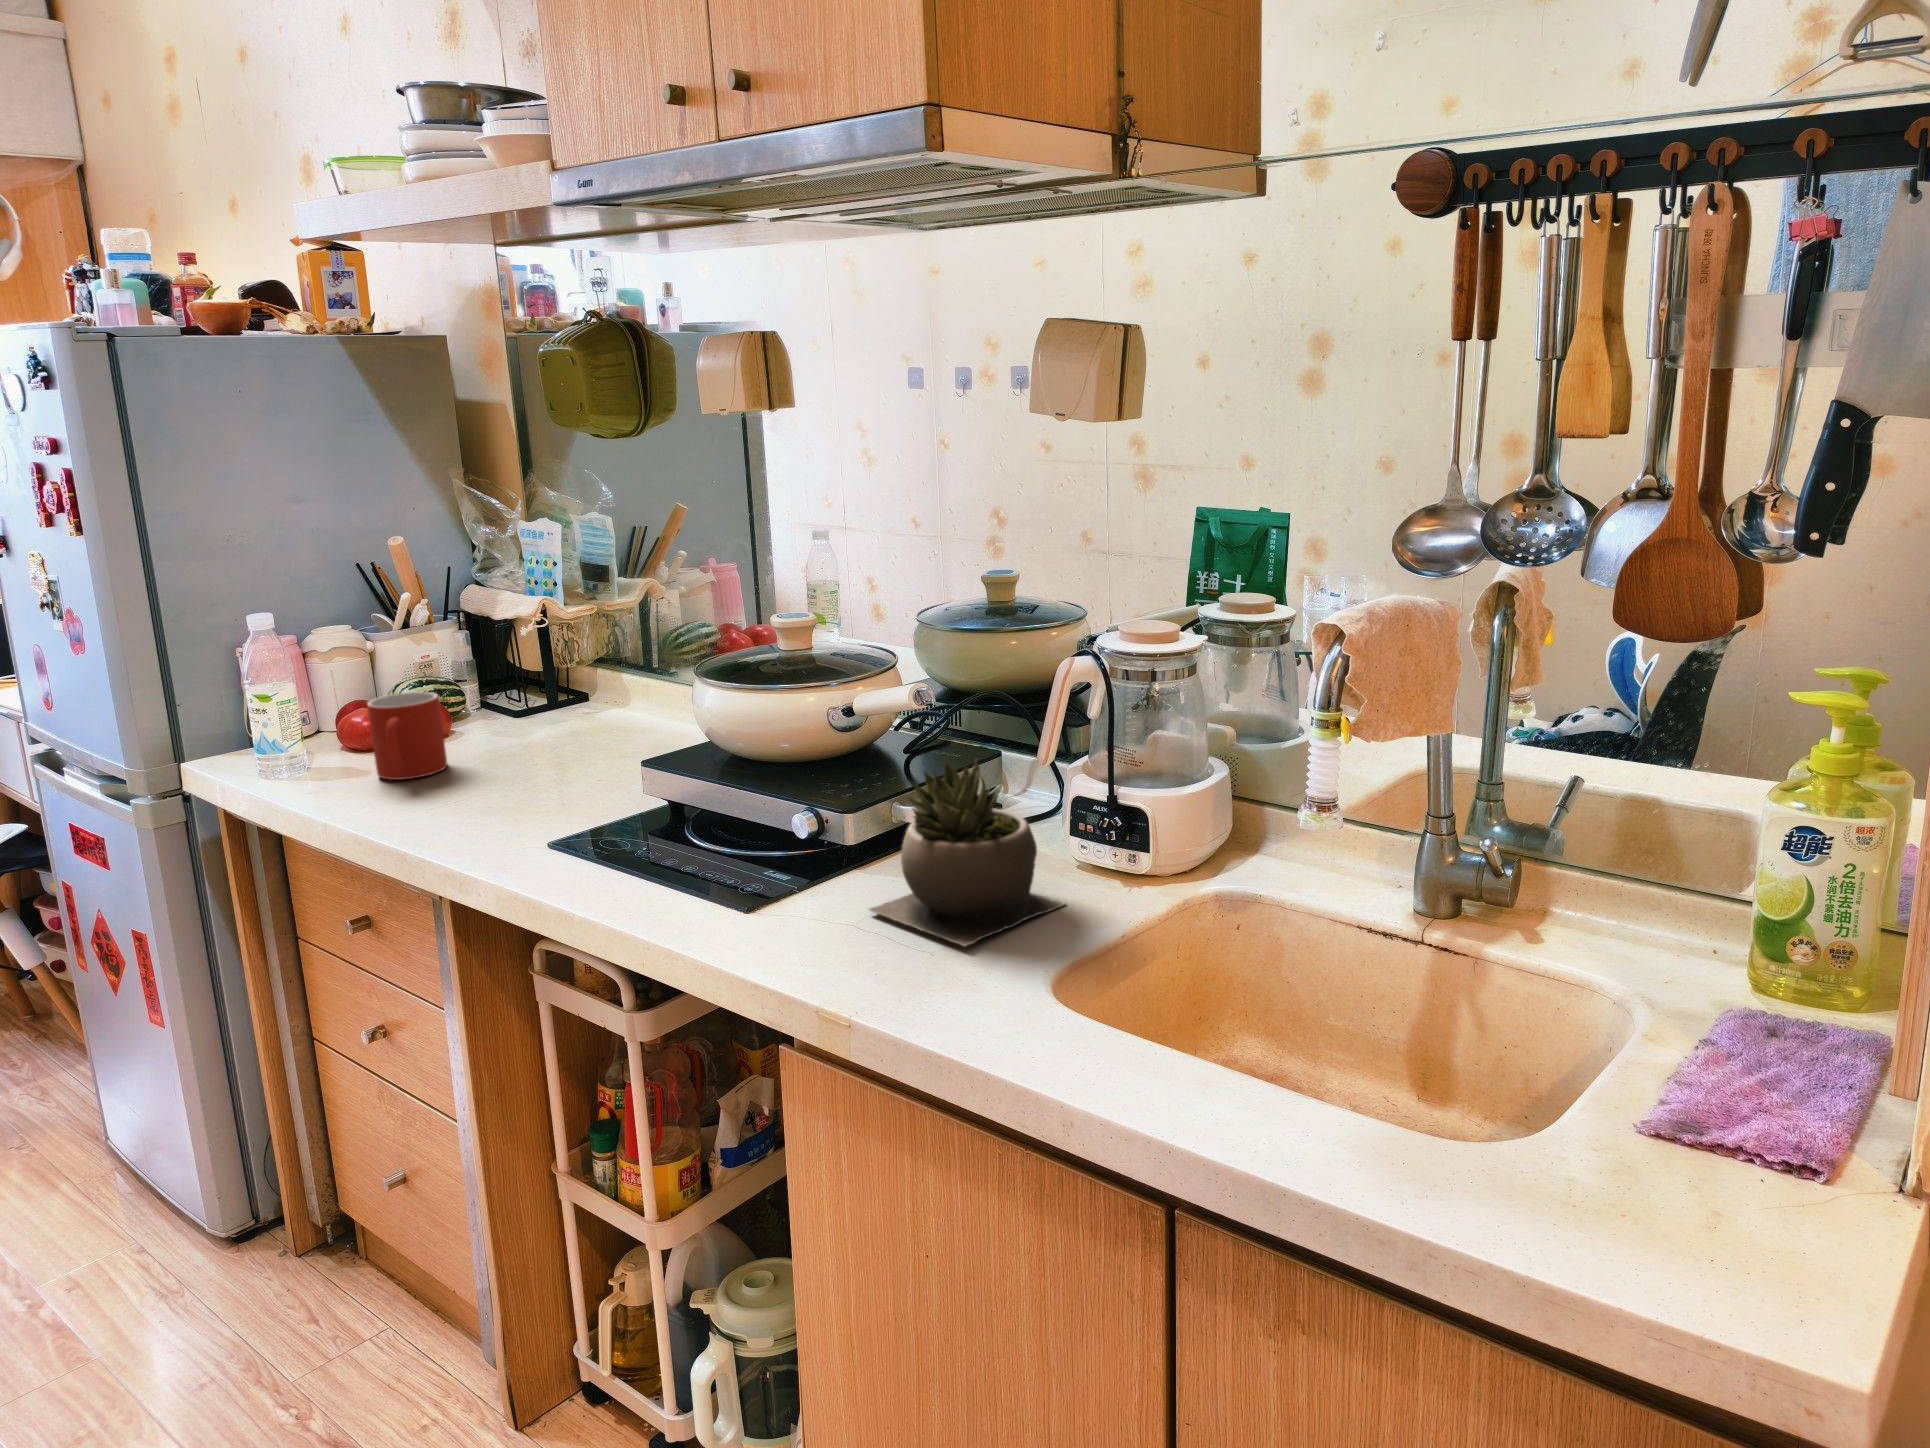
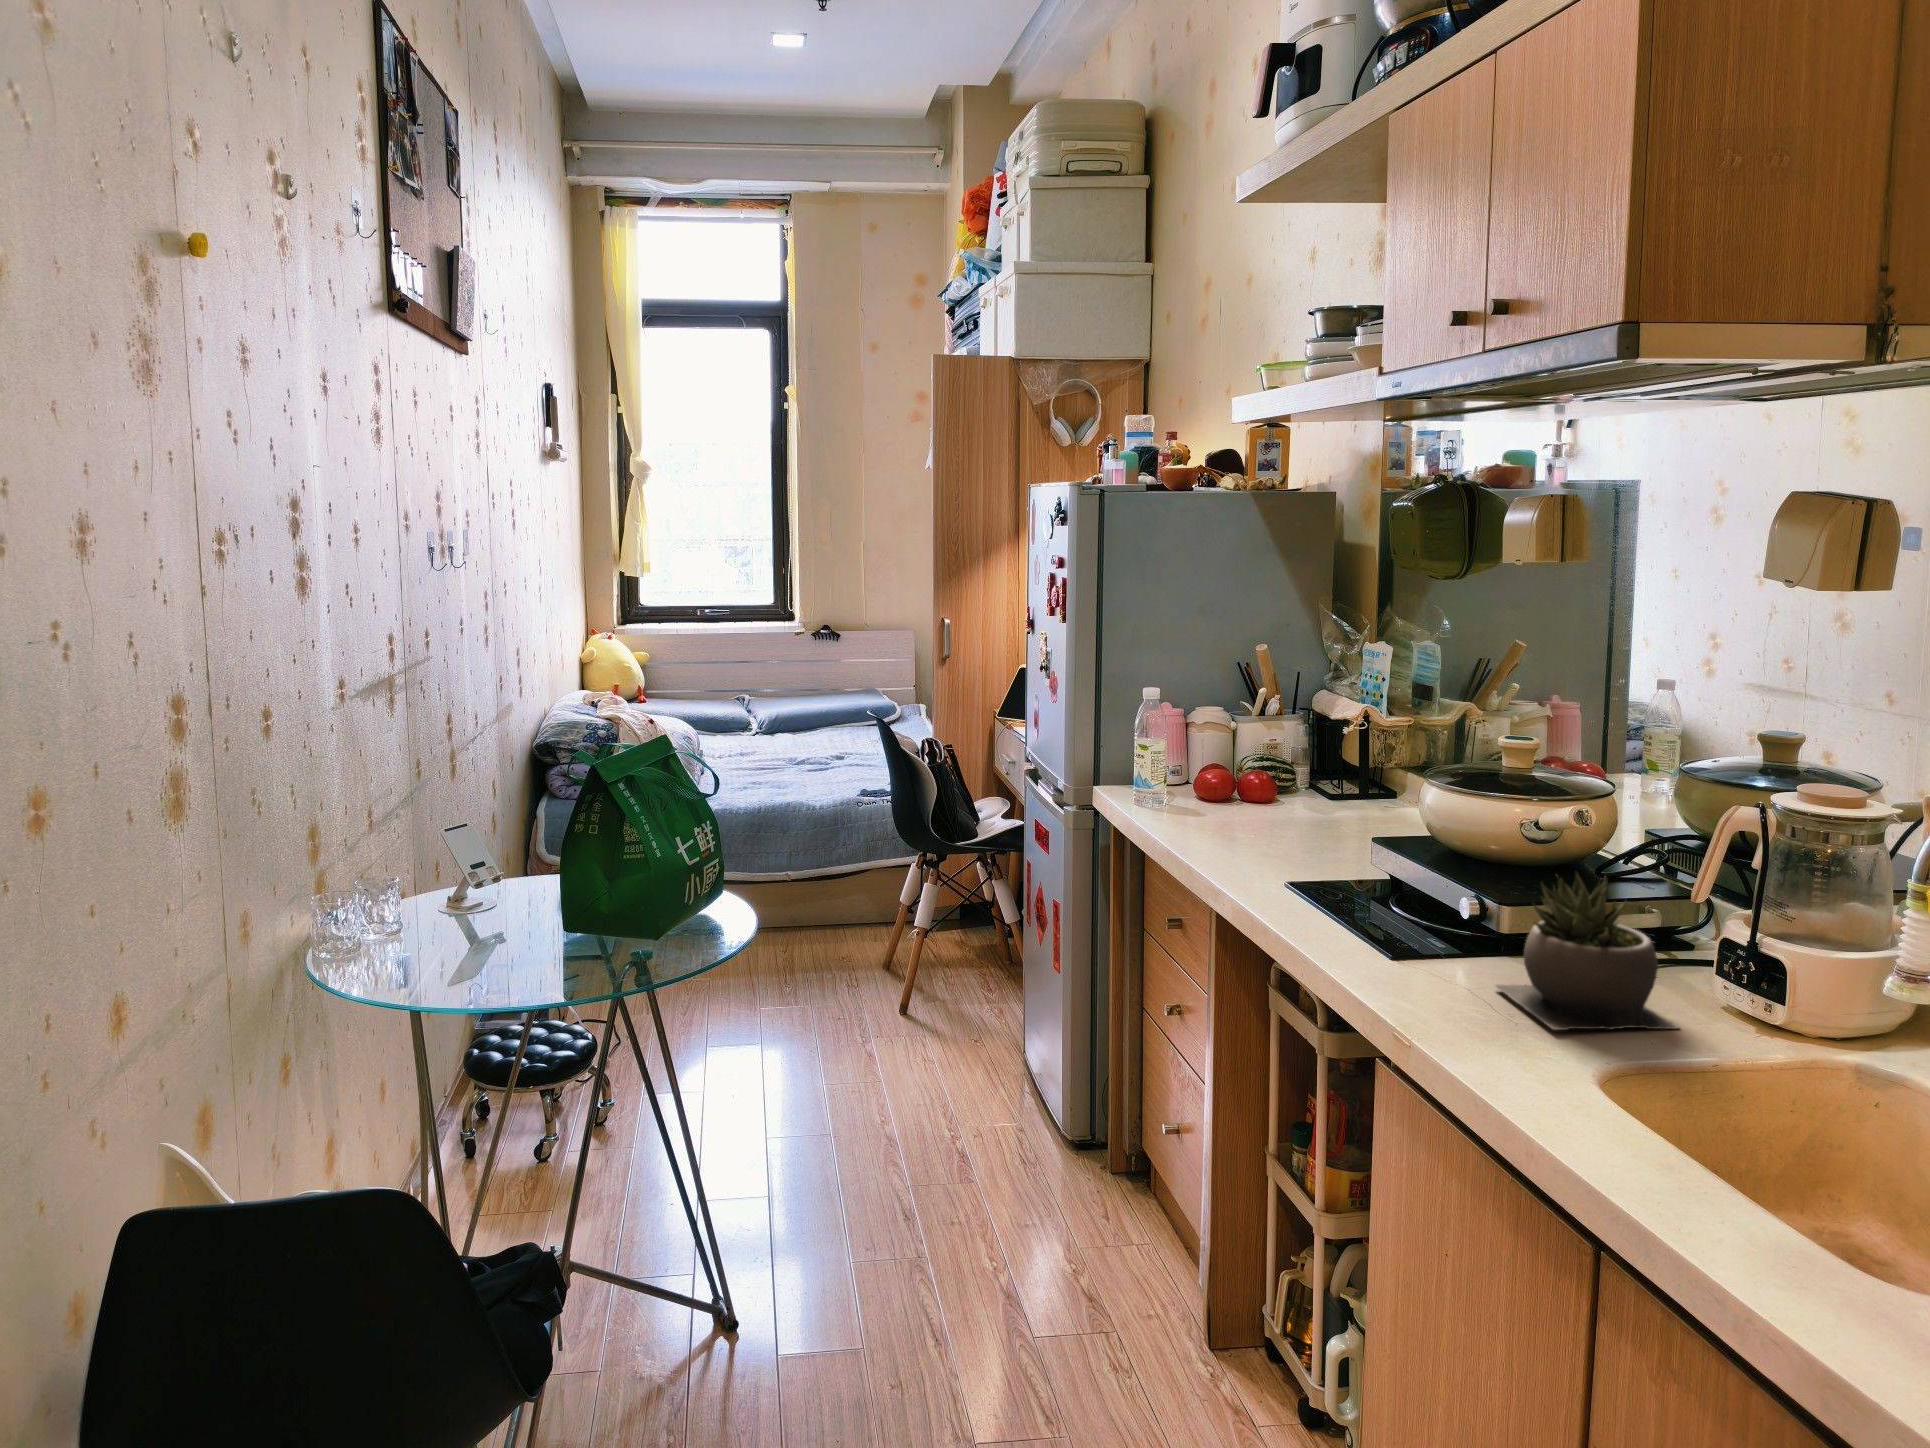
mug: present [367,692,447,780] -> none [1206,760,1258,825]

